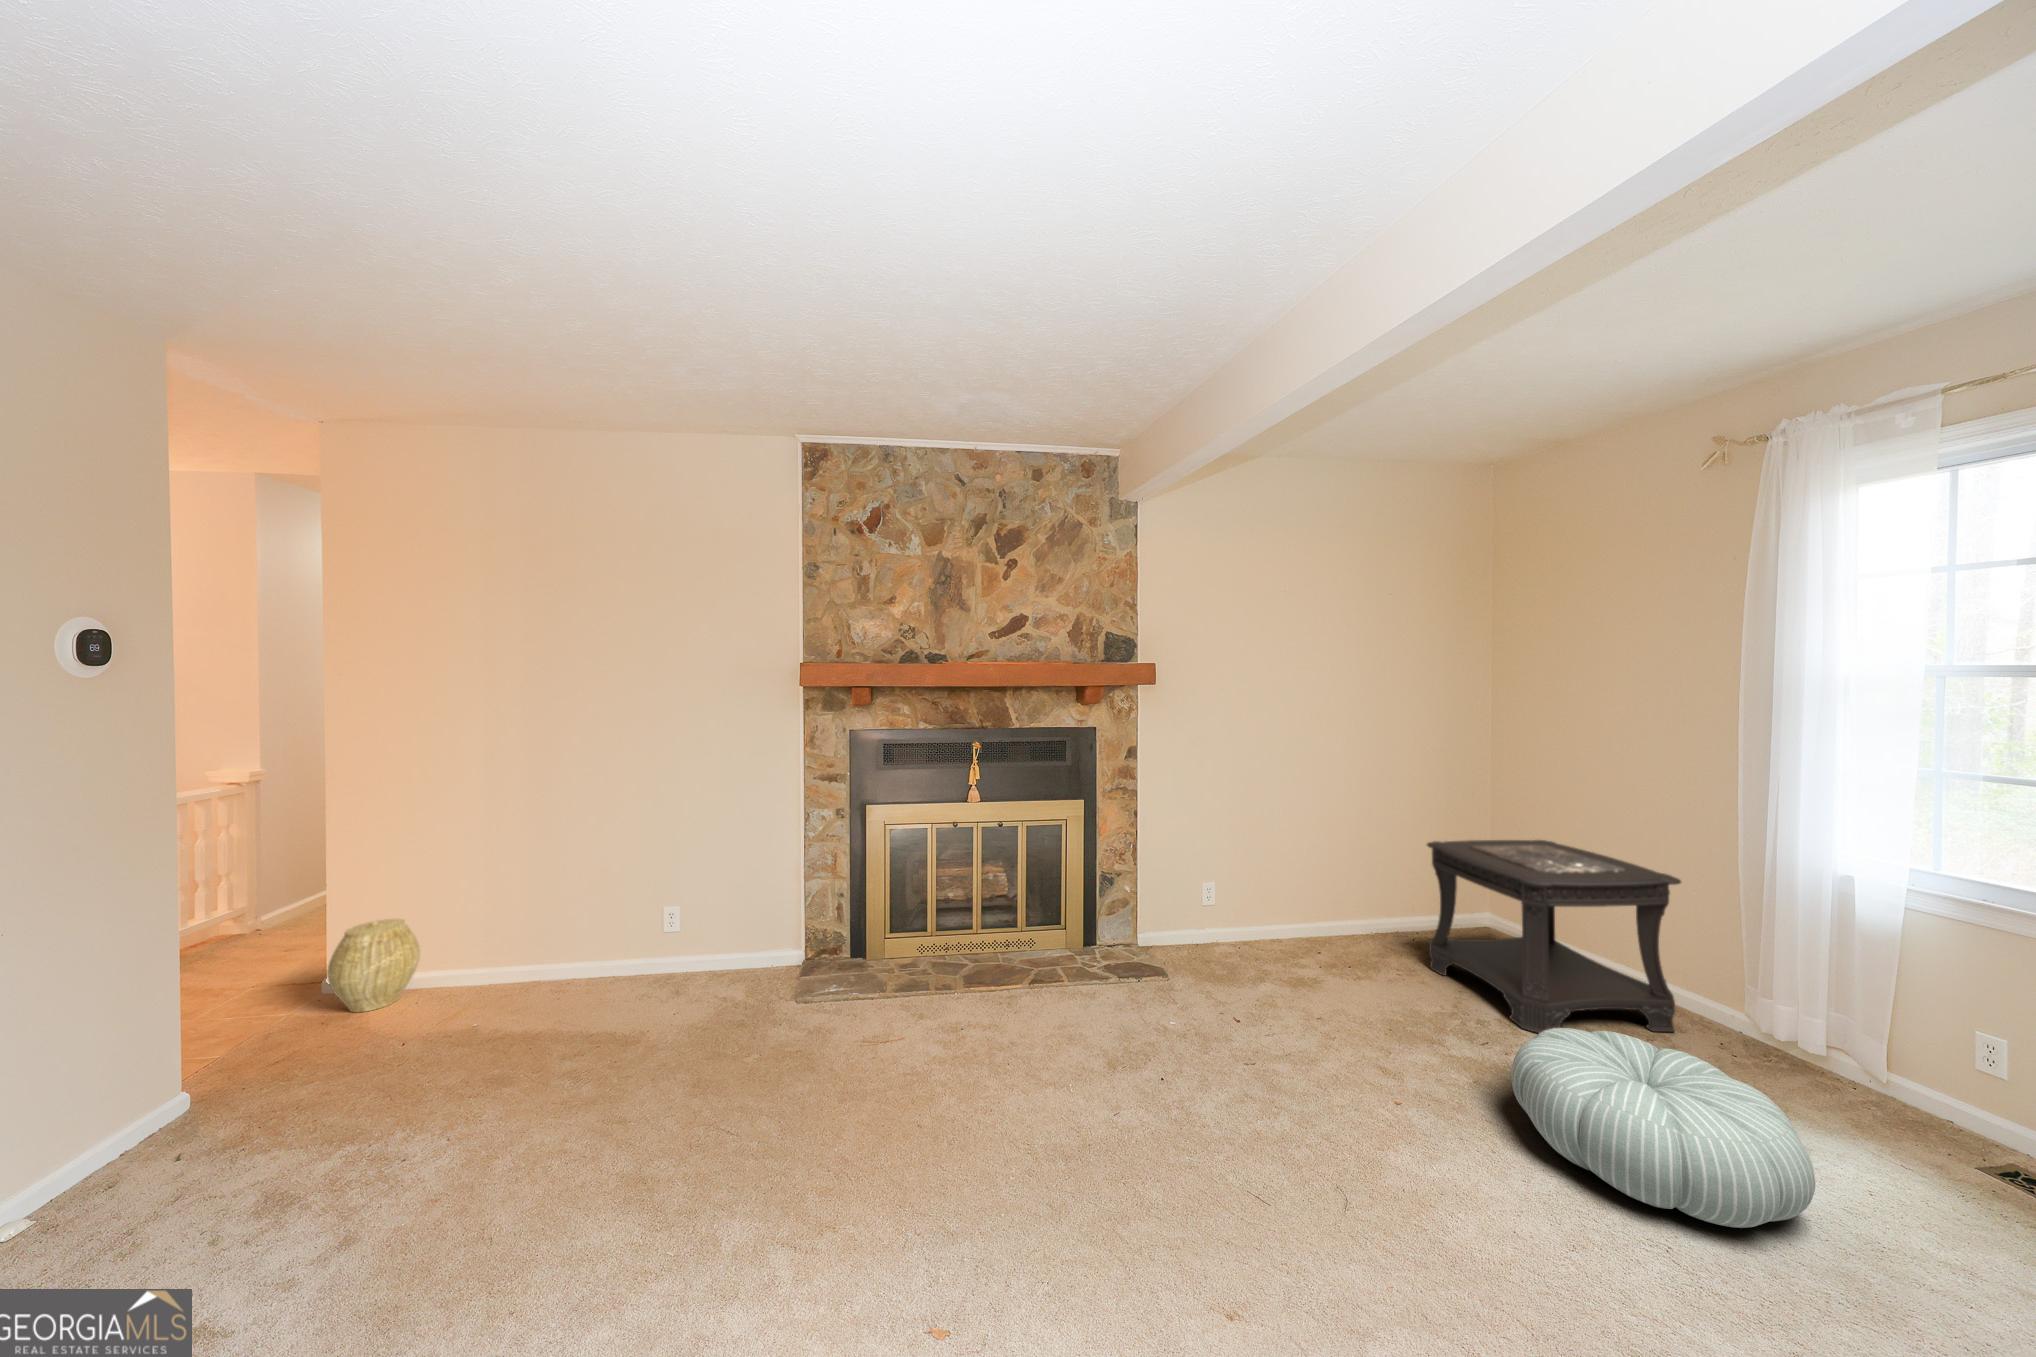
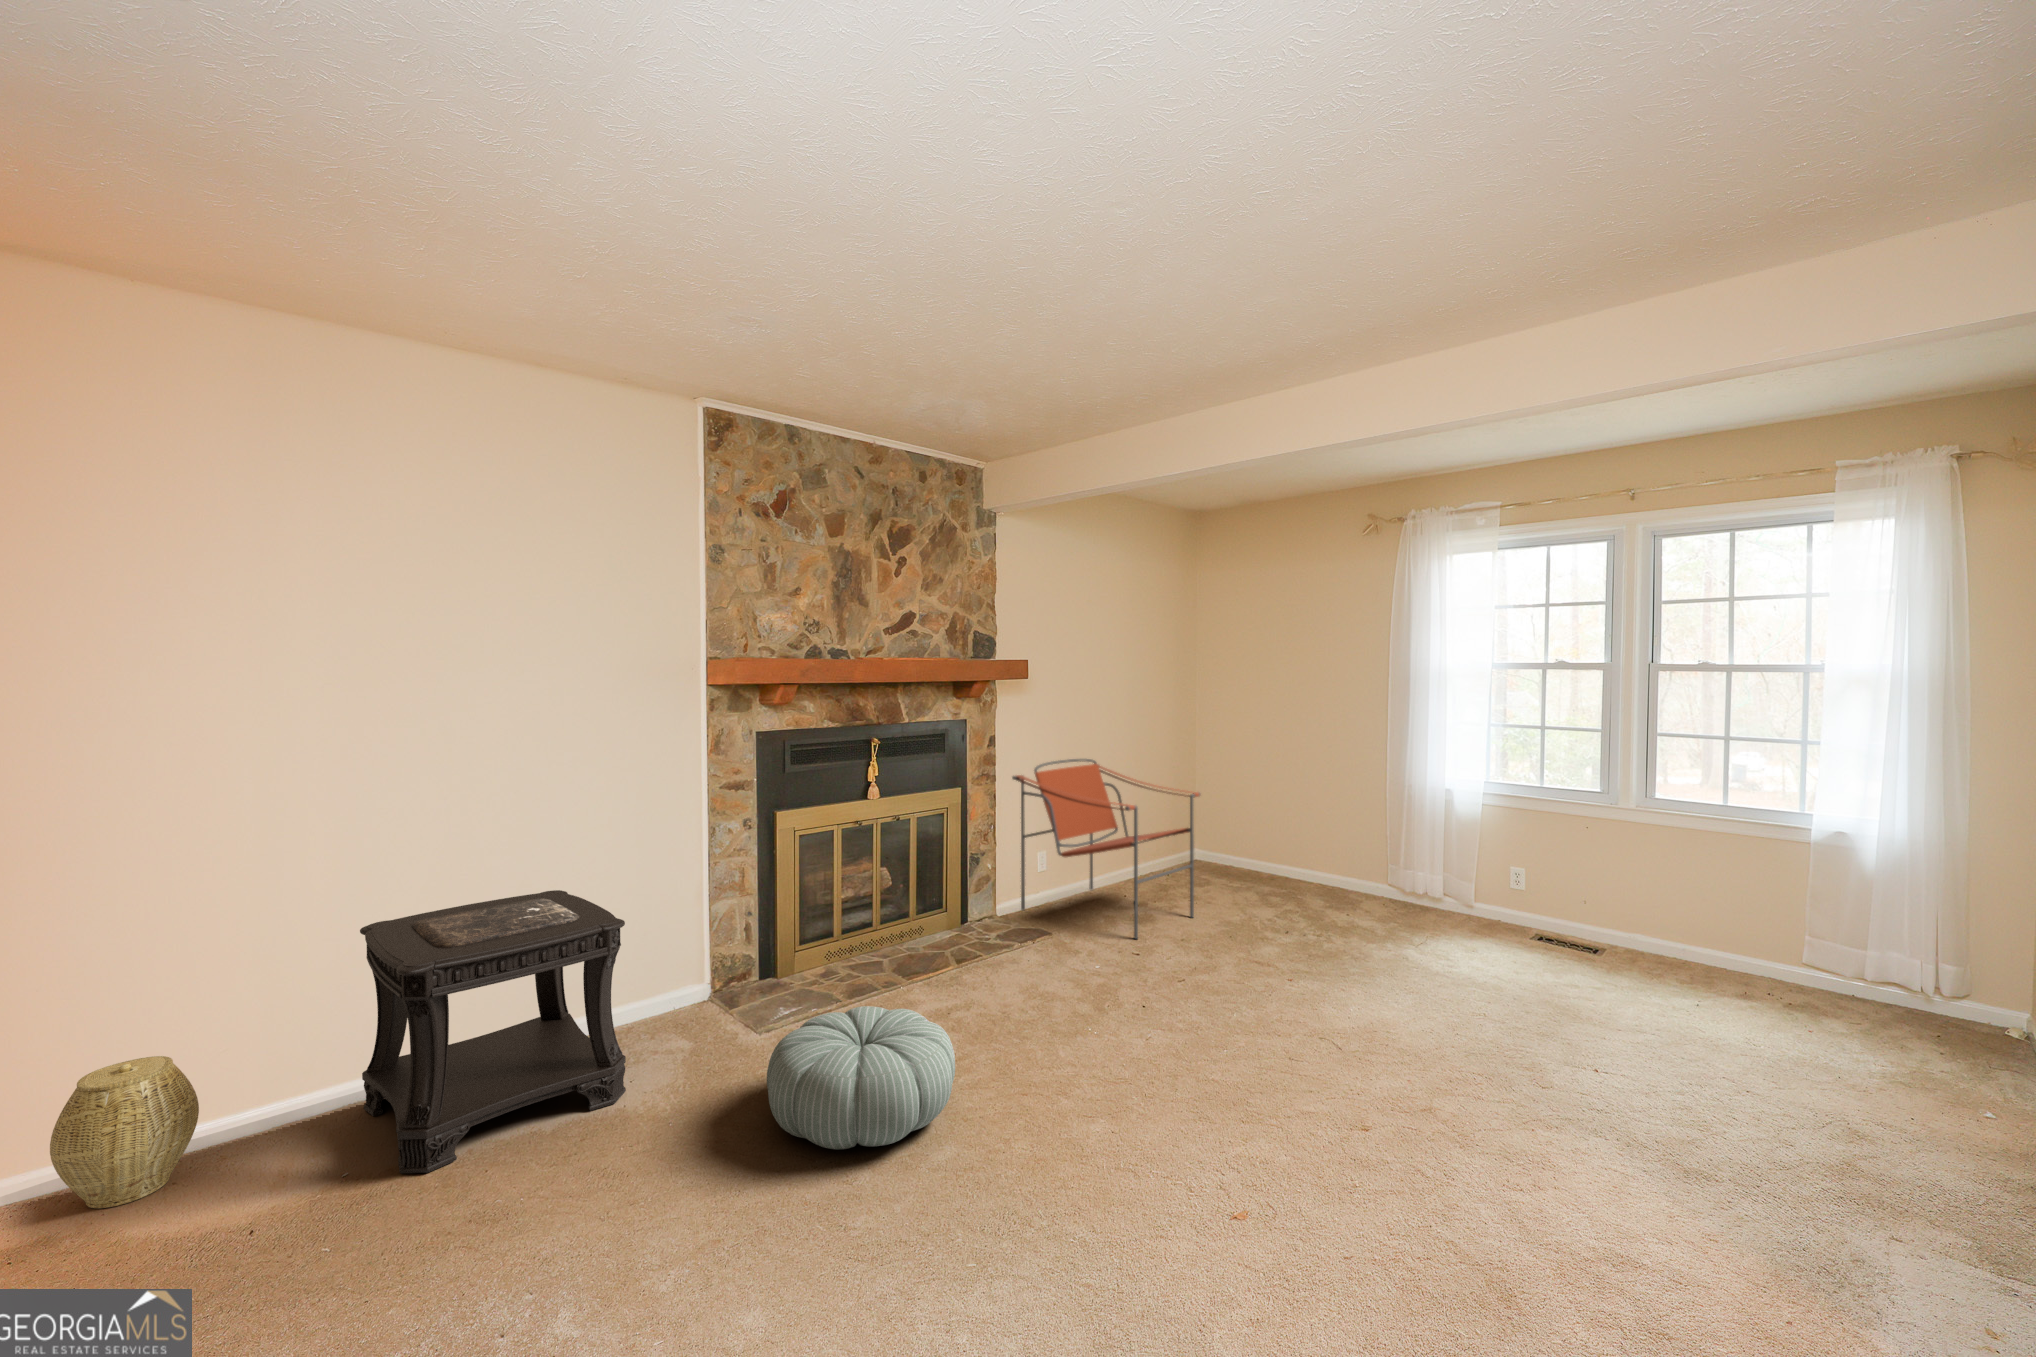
armchair: none [1156,780,1396,1030] -> present [1012,759,1200,939]
side table: present [1427,840,1681,1033] -> present [360,890,626,1173]
pouf: present [1511,1028,1815,1228] -> present [767,1006,955,1149]

